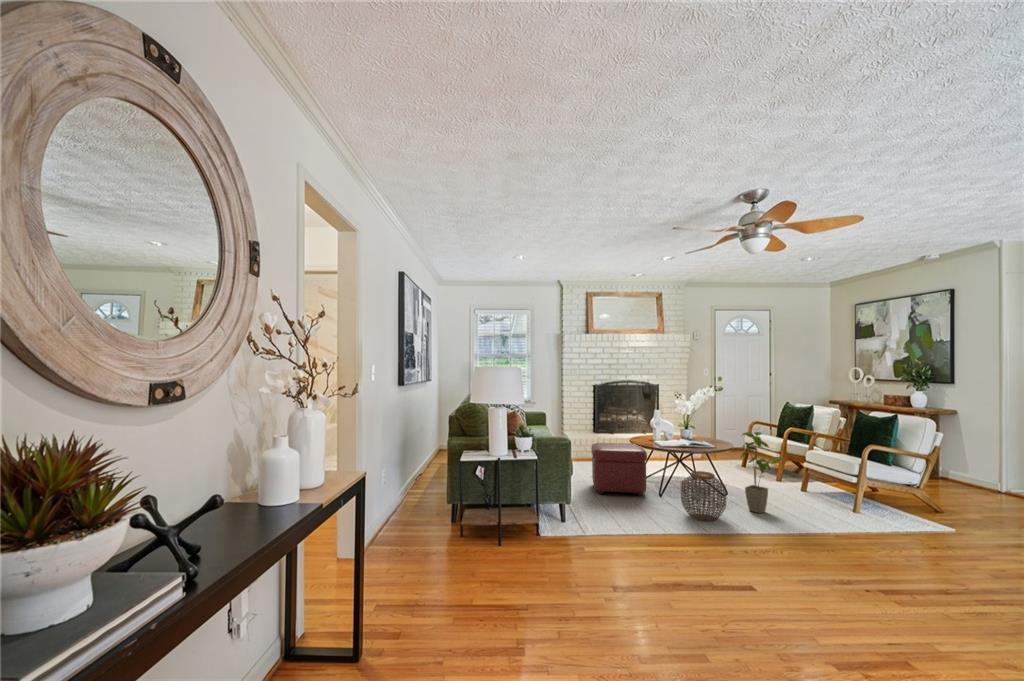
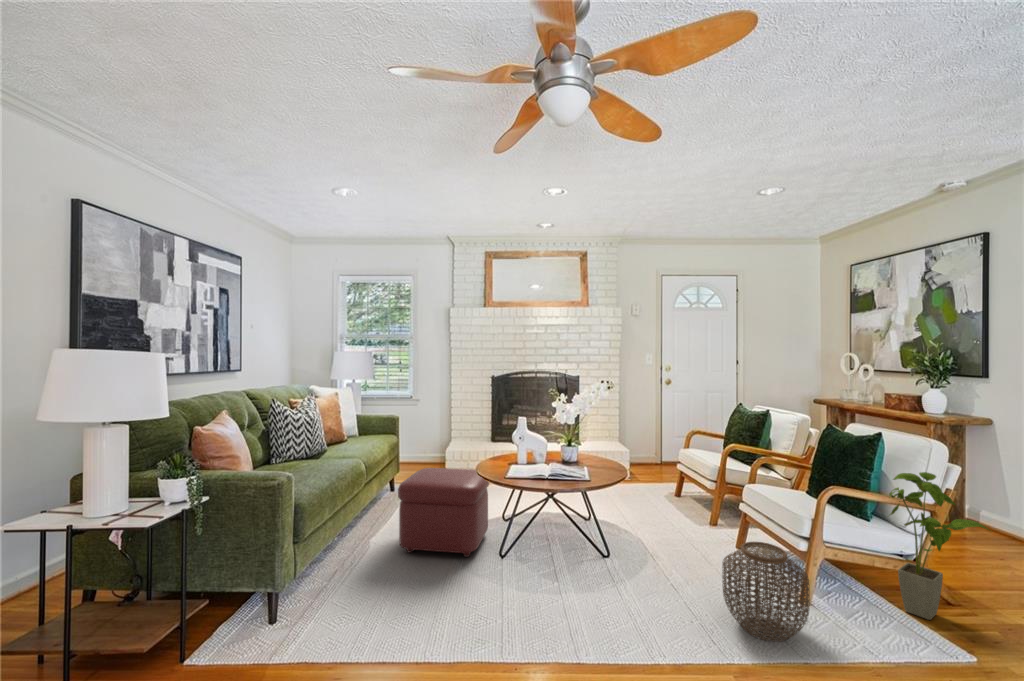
house plant: present [741,432,785,513] -> present [889,472,989,620]
woven basket: present [681,471,726,521] -> present [722,542,810,642]

